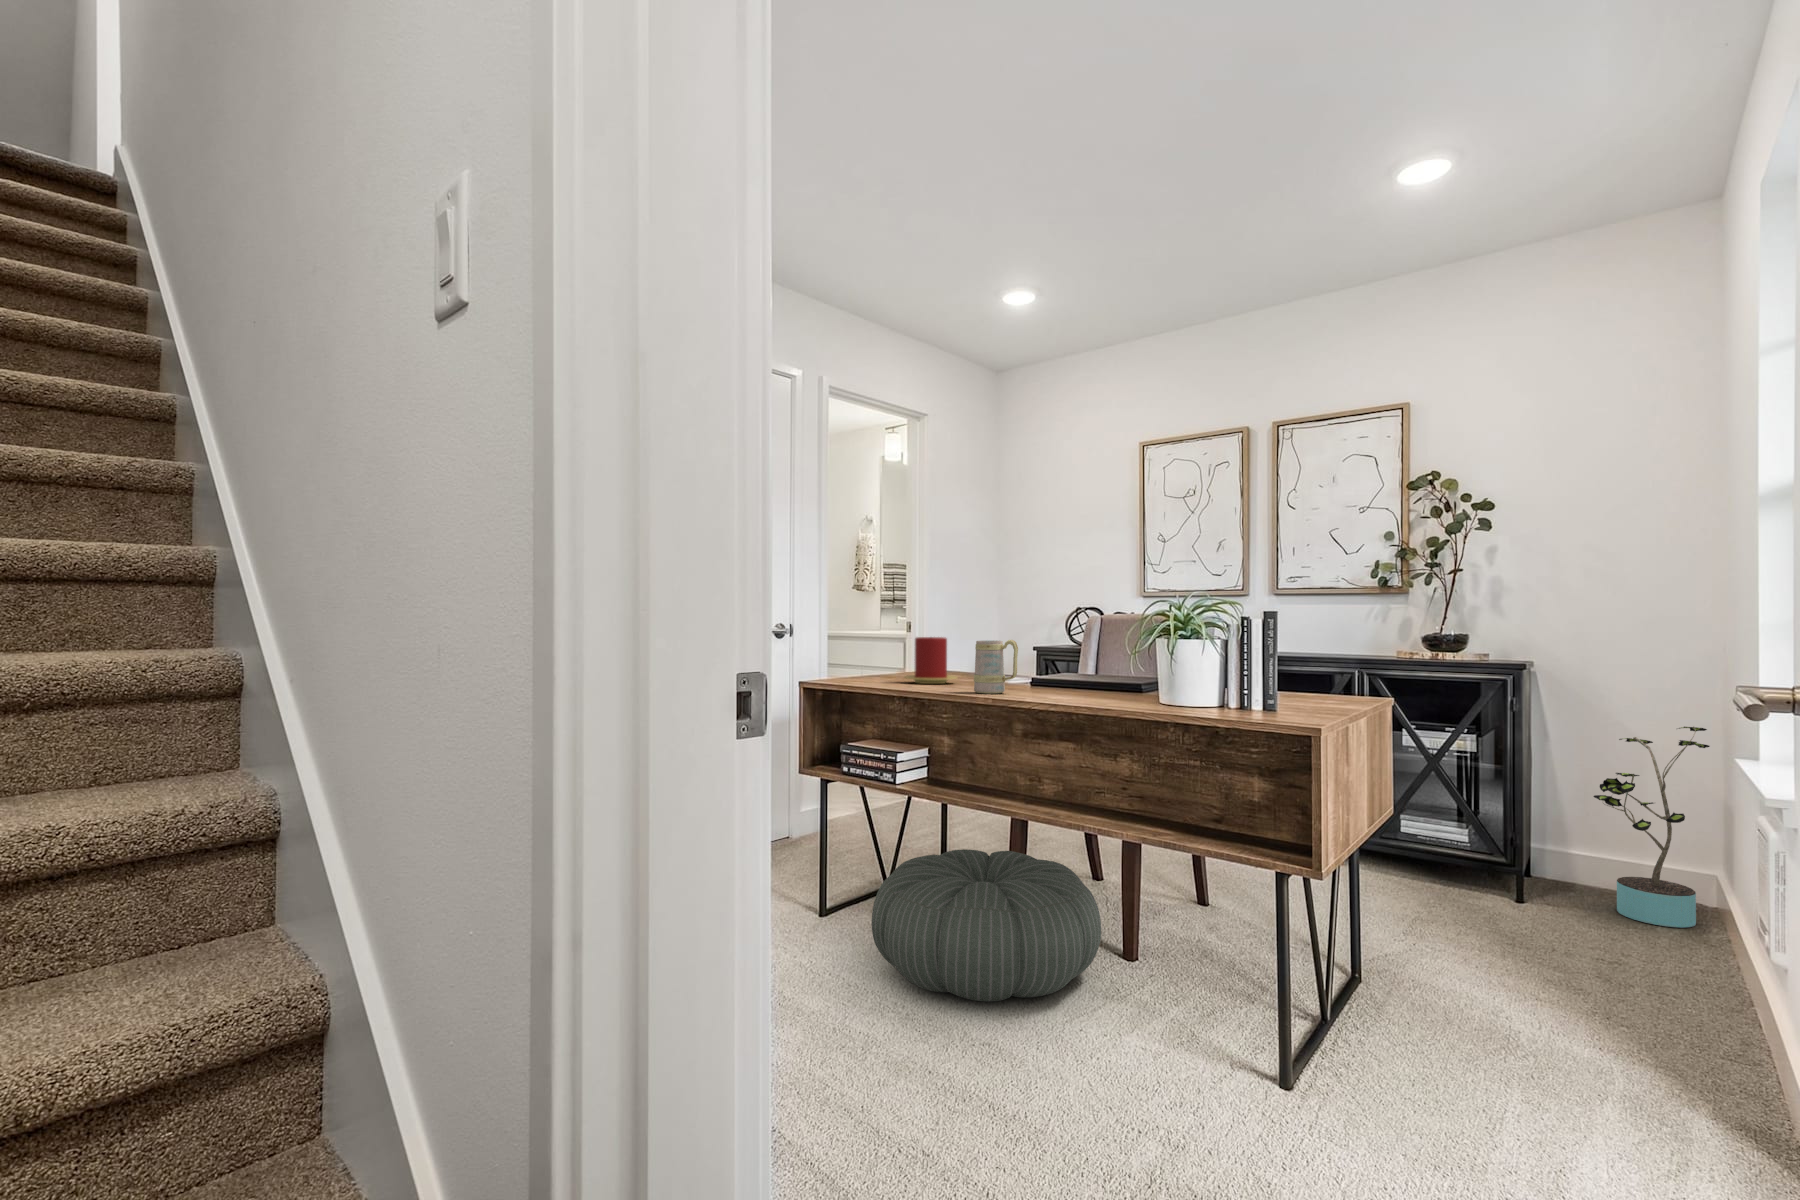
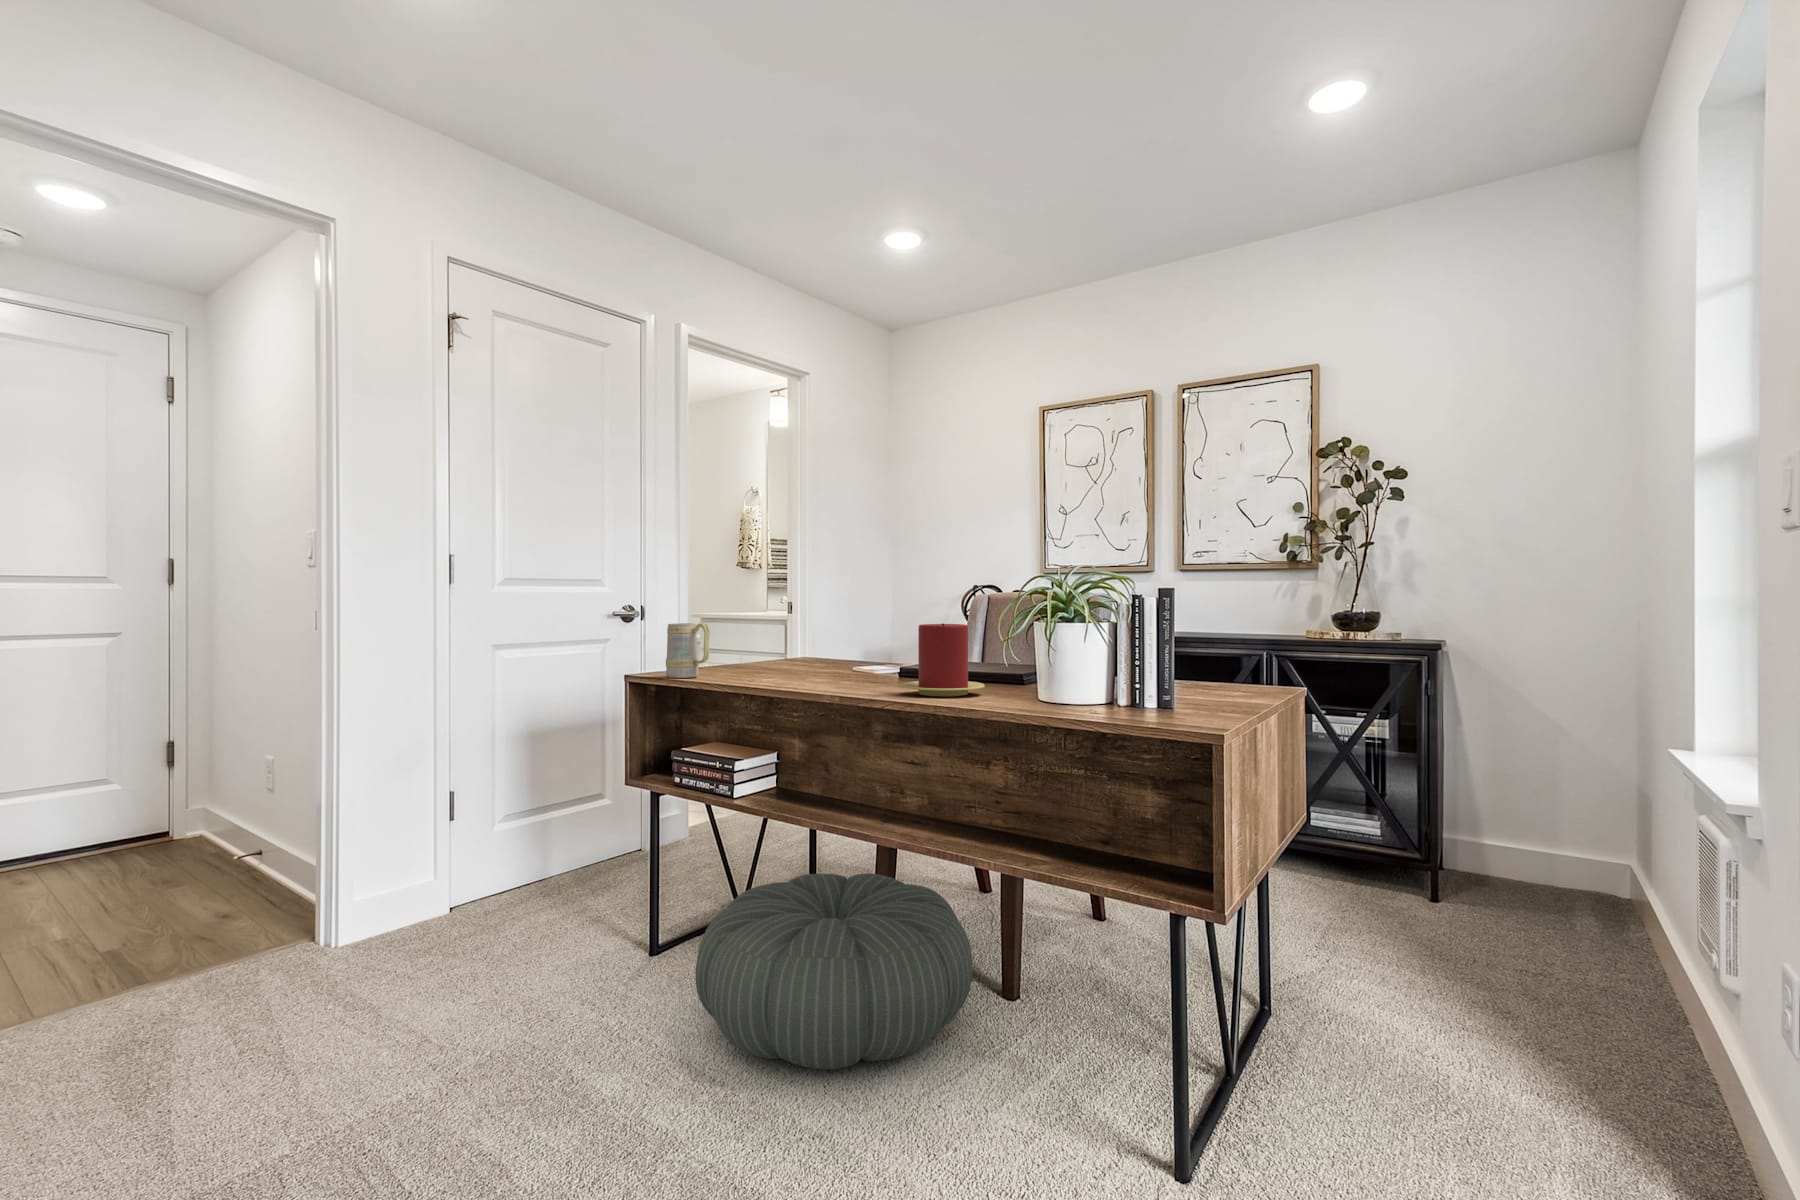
candle: present [905,637,957,684] -> present [902,624,985,696]
mug: present [974,640,1018,694] -> present [666,622,710,678]
potted plant: present [1594,727,1710,928] -> none [1511,710,1633,928]

